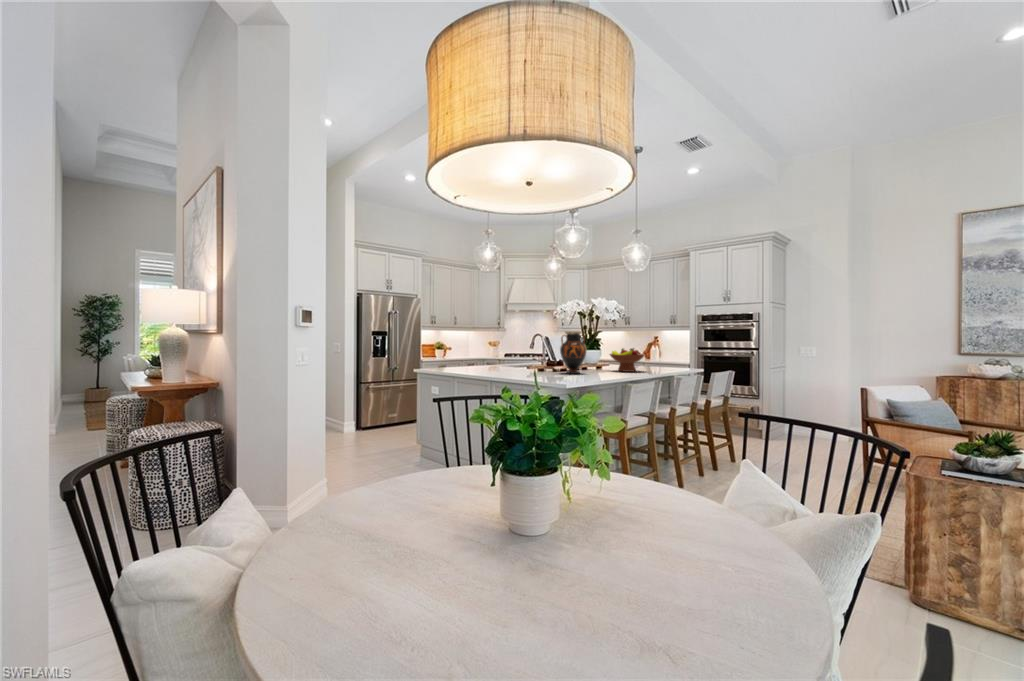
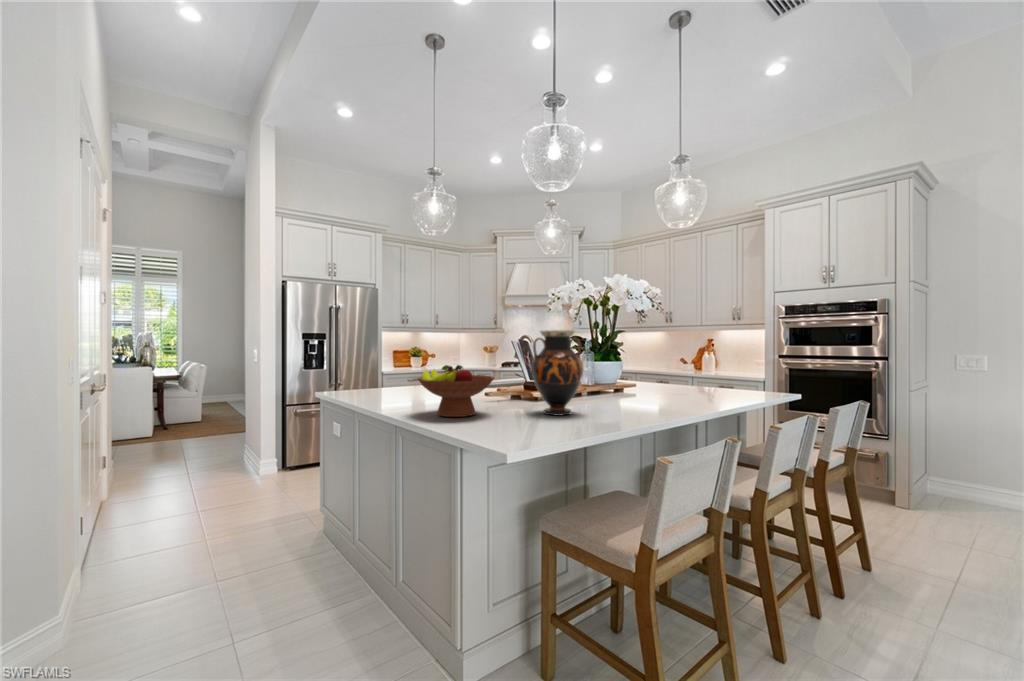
fruit bowl: present [610,348,645,372] -> present [418,365,494,417]

